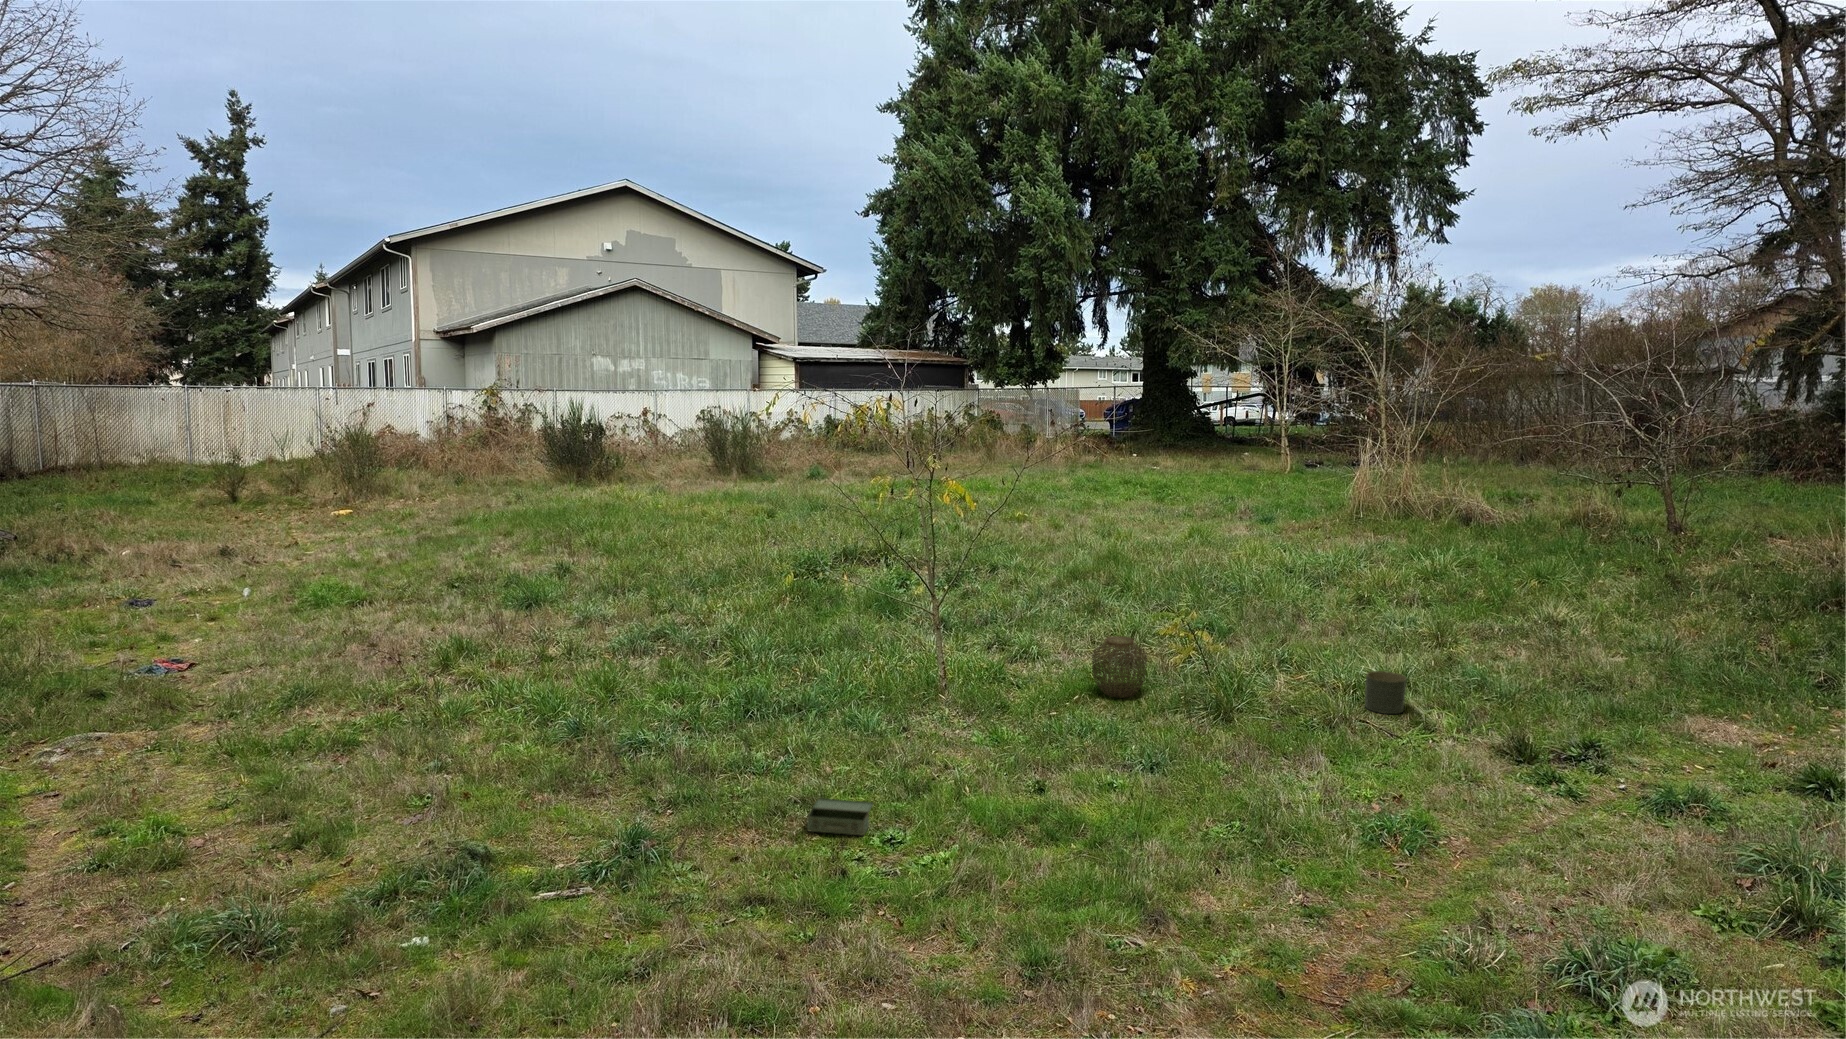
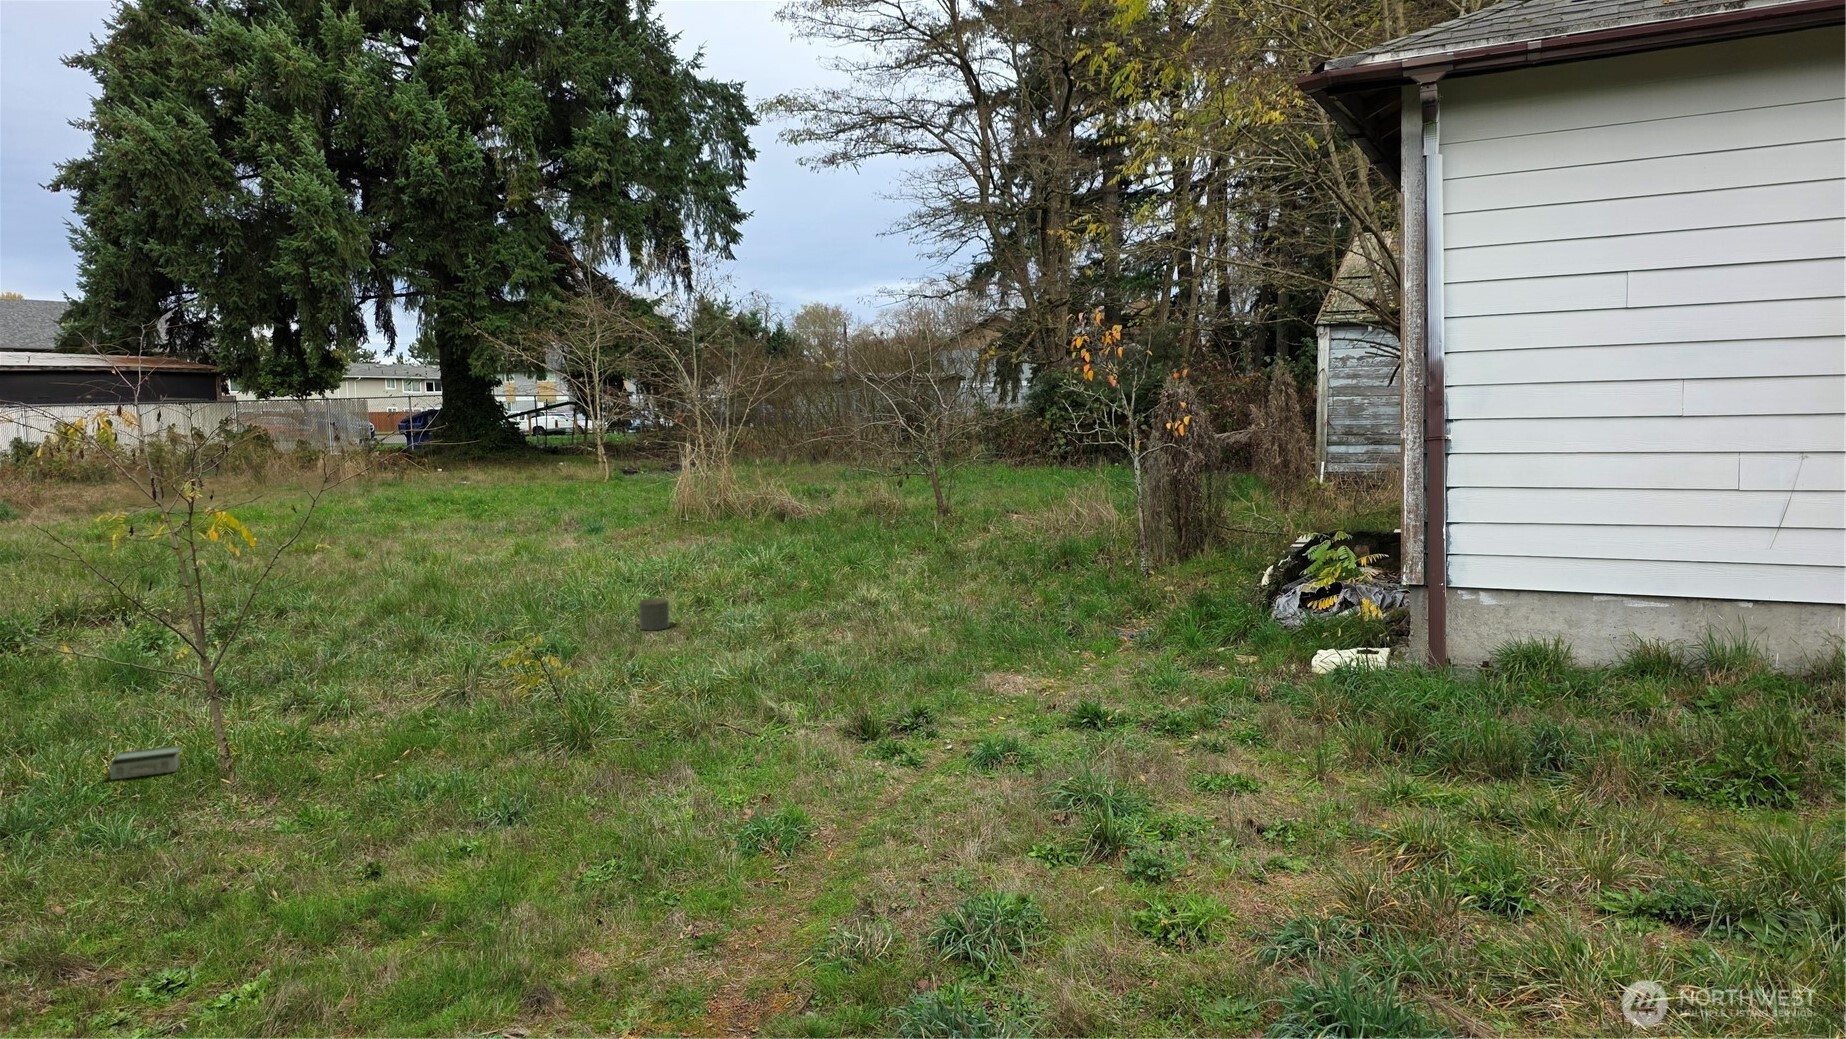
woven basket: present [1092,636,1147,698] -> none [396,597,450,652]

